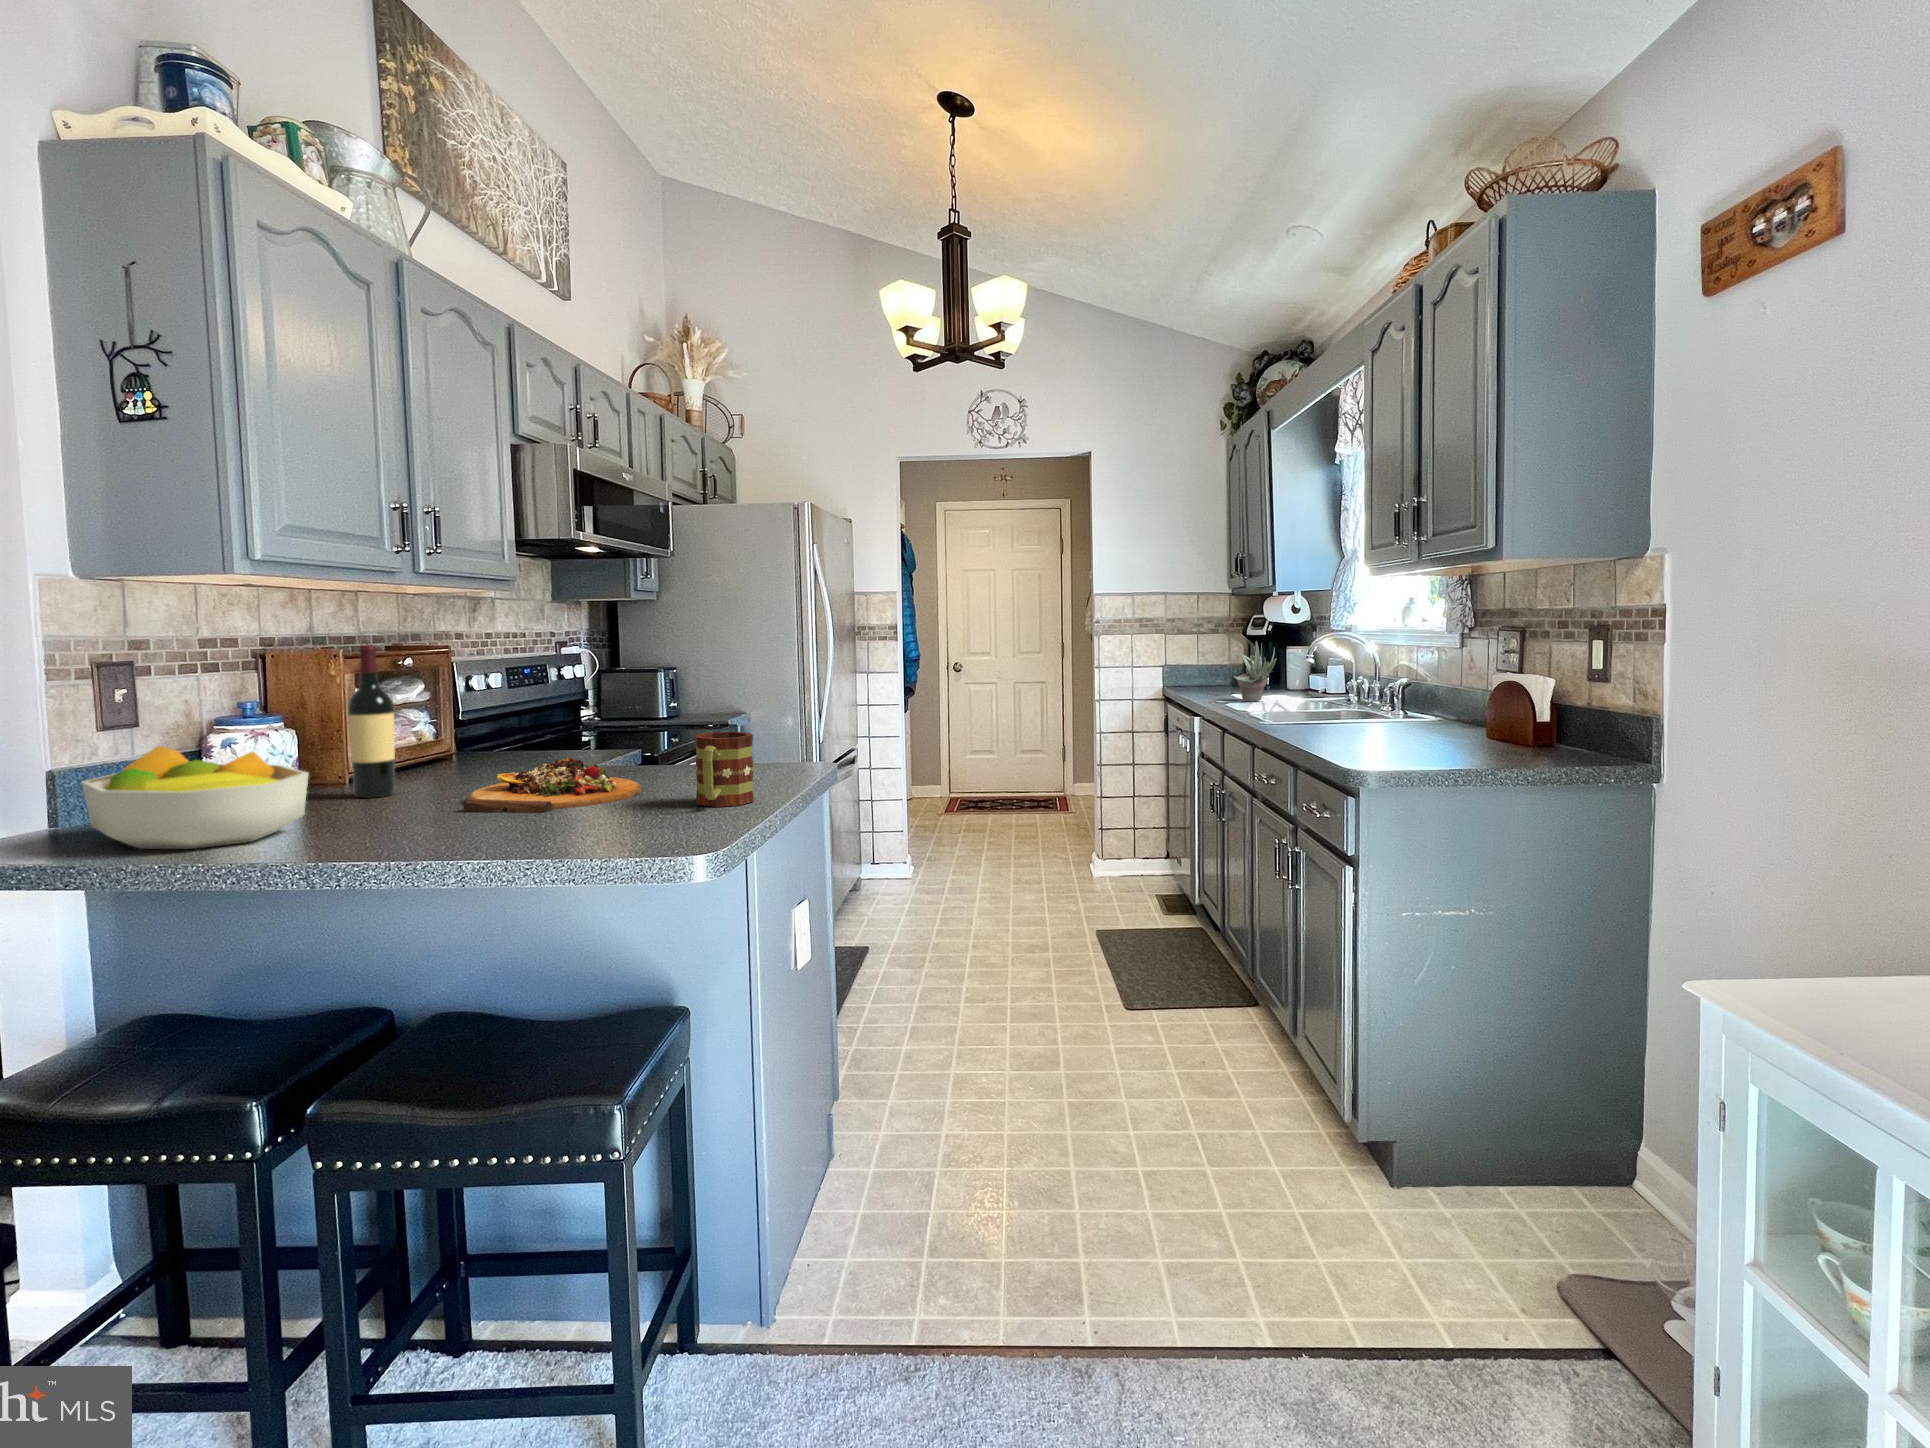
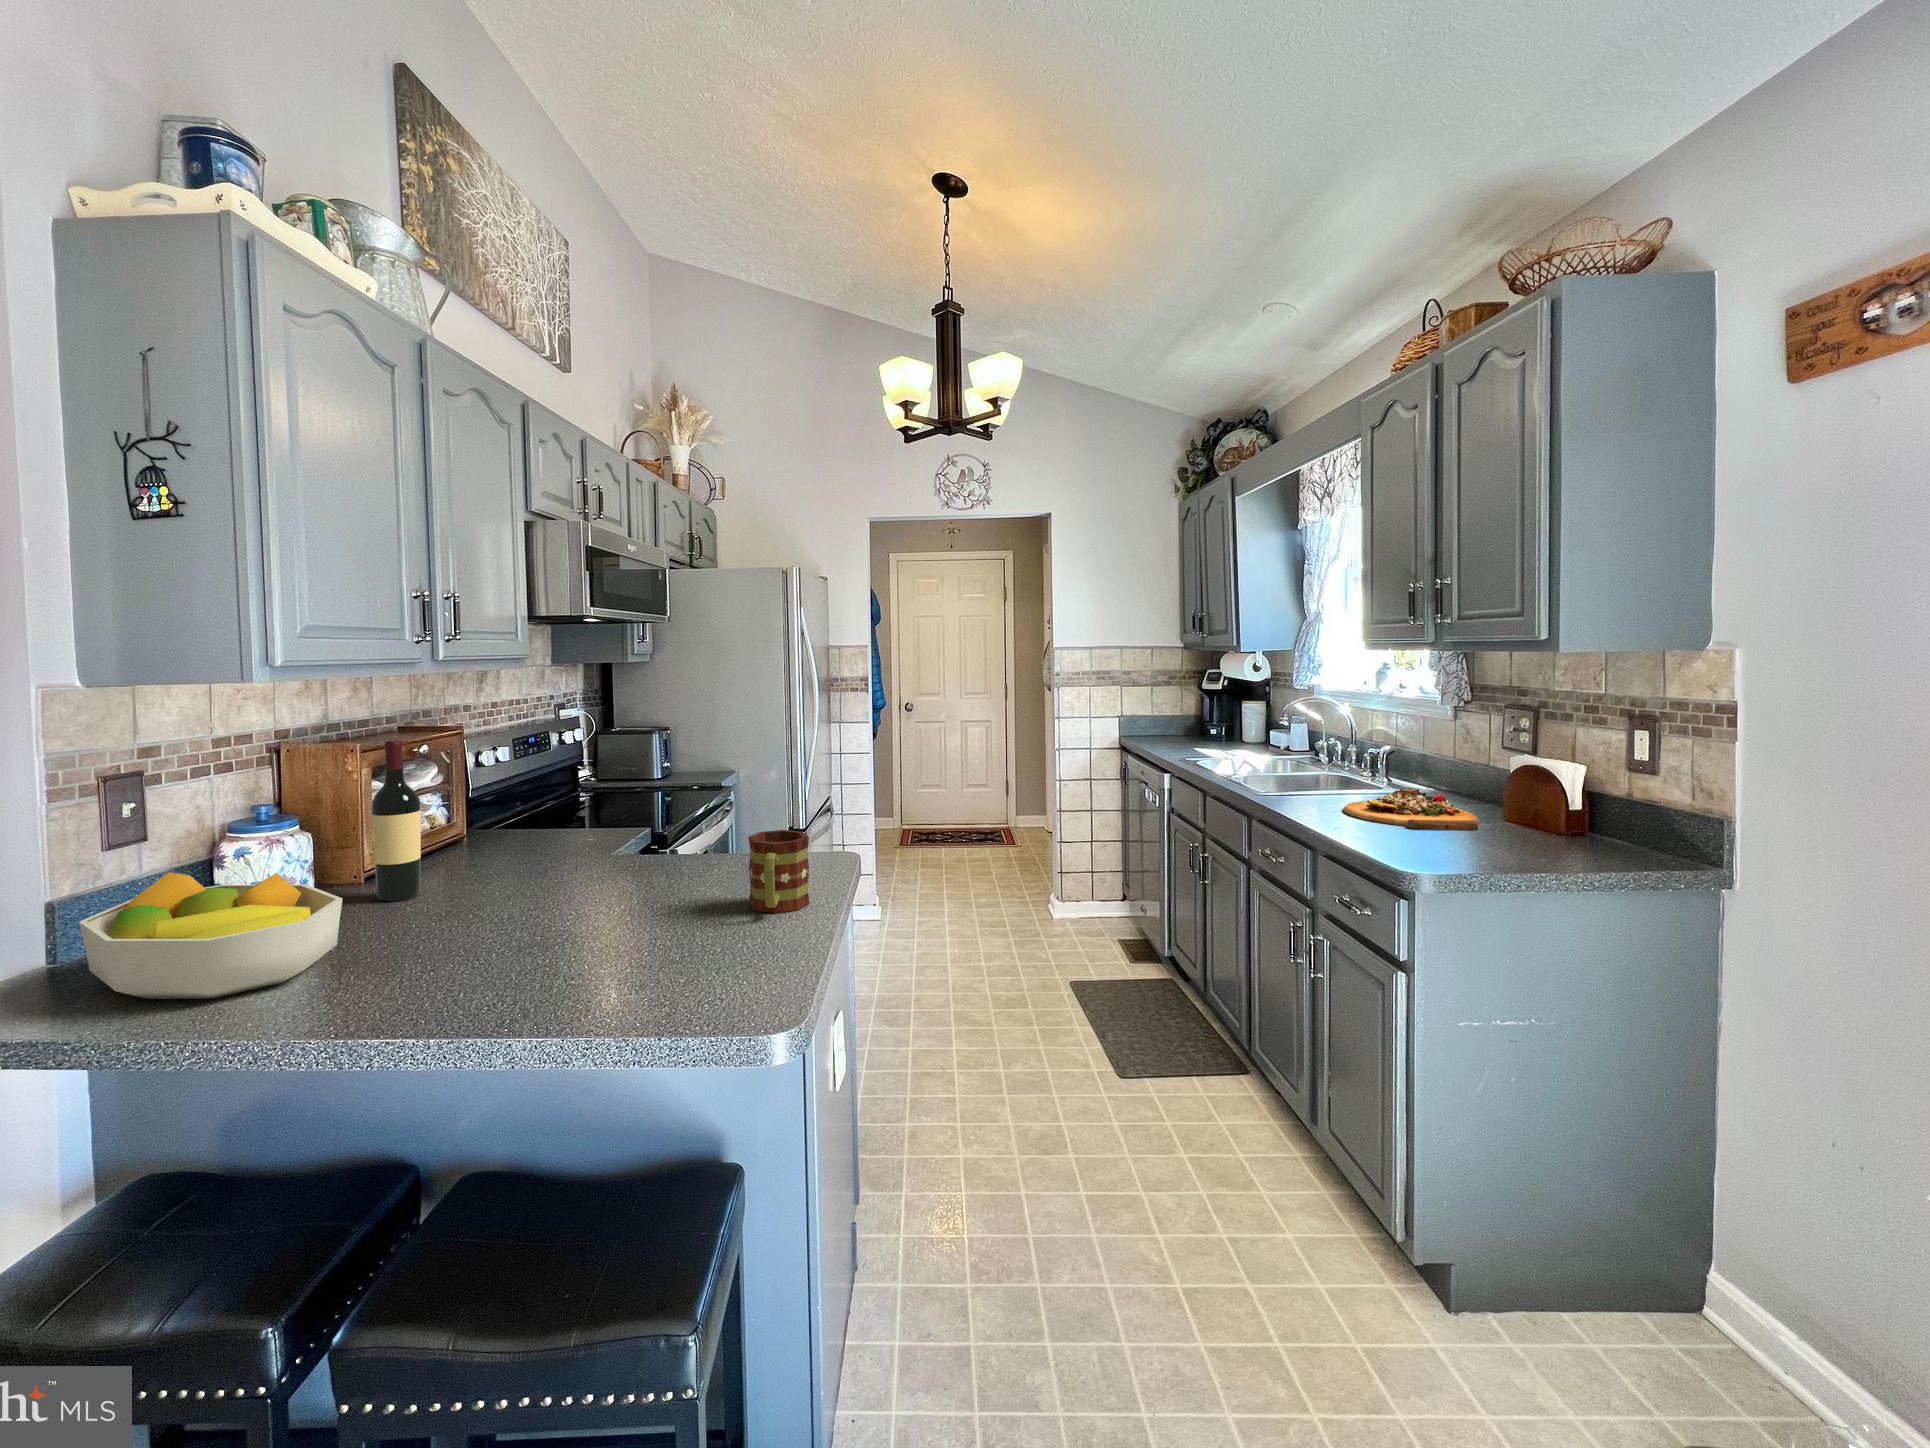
succulent plant: present [1234,642,1277,701] -> none [1185,695,1221,749]
cutting board: present [463,758,642,813] -> present [1343,788,1480,831]

